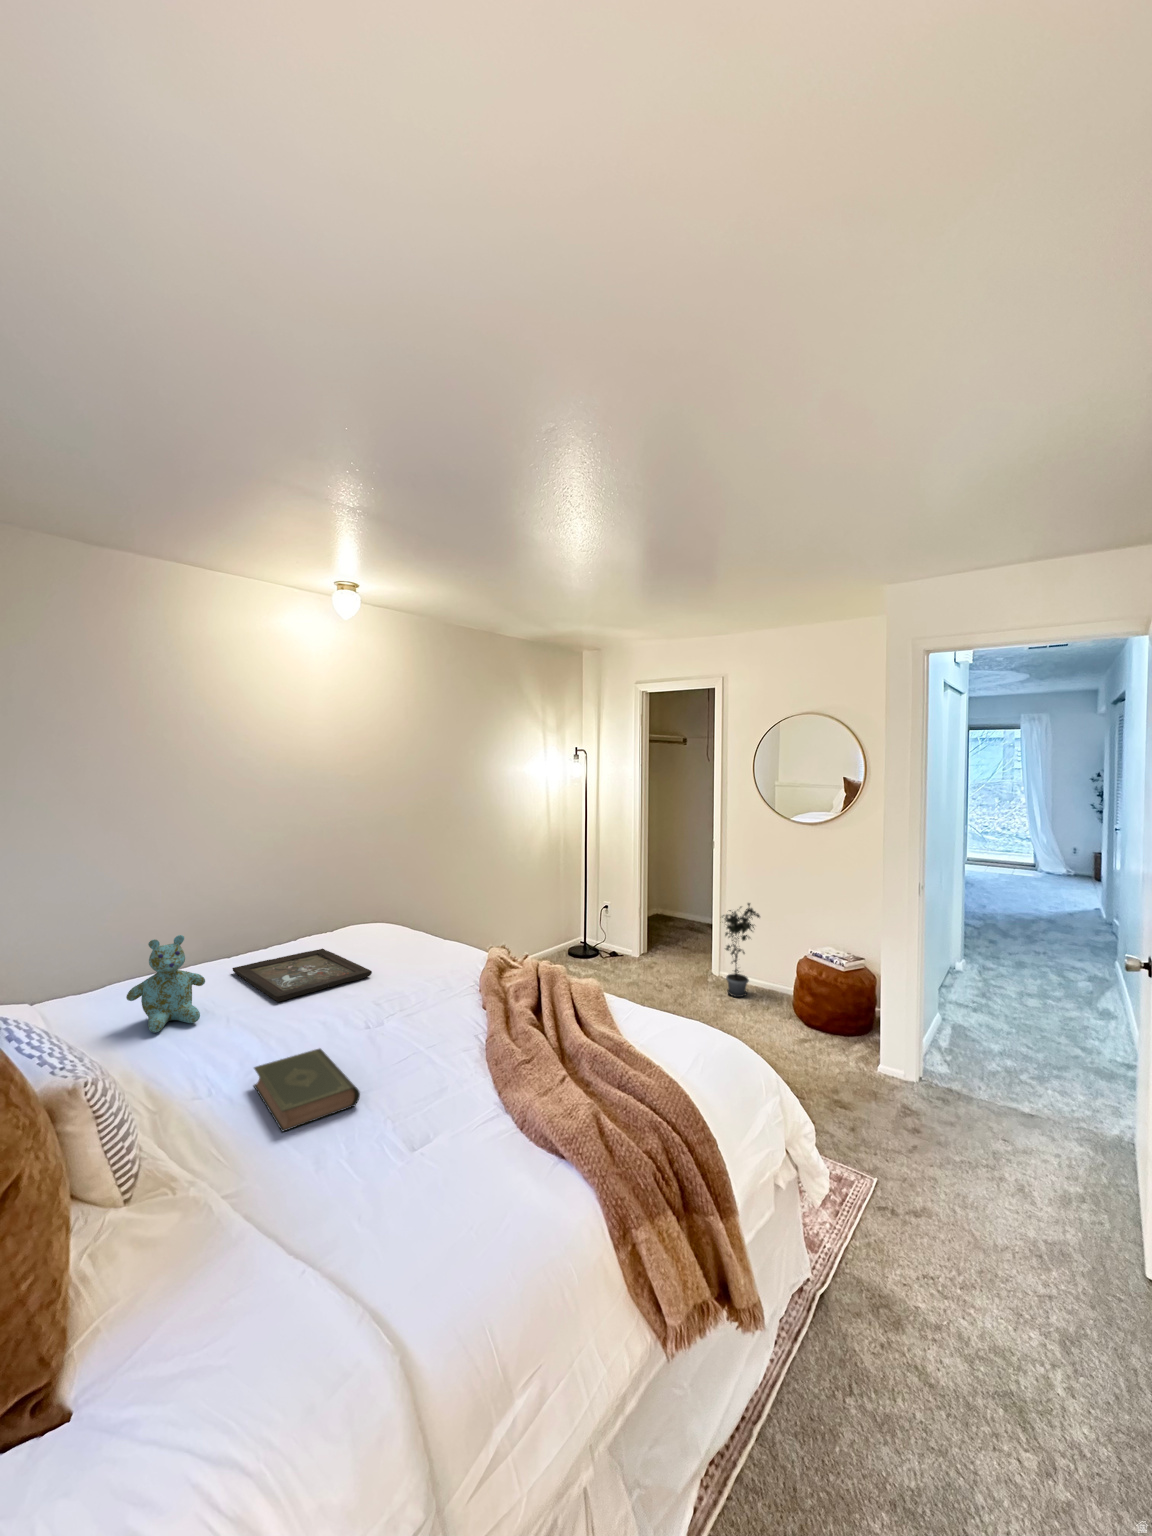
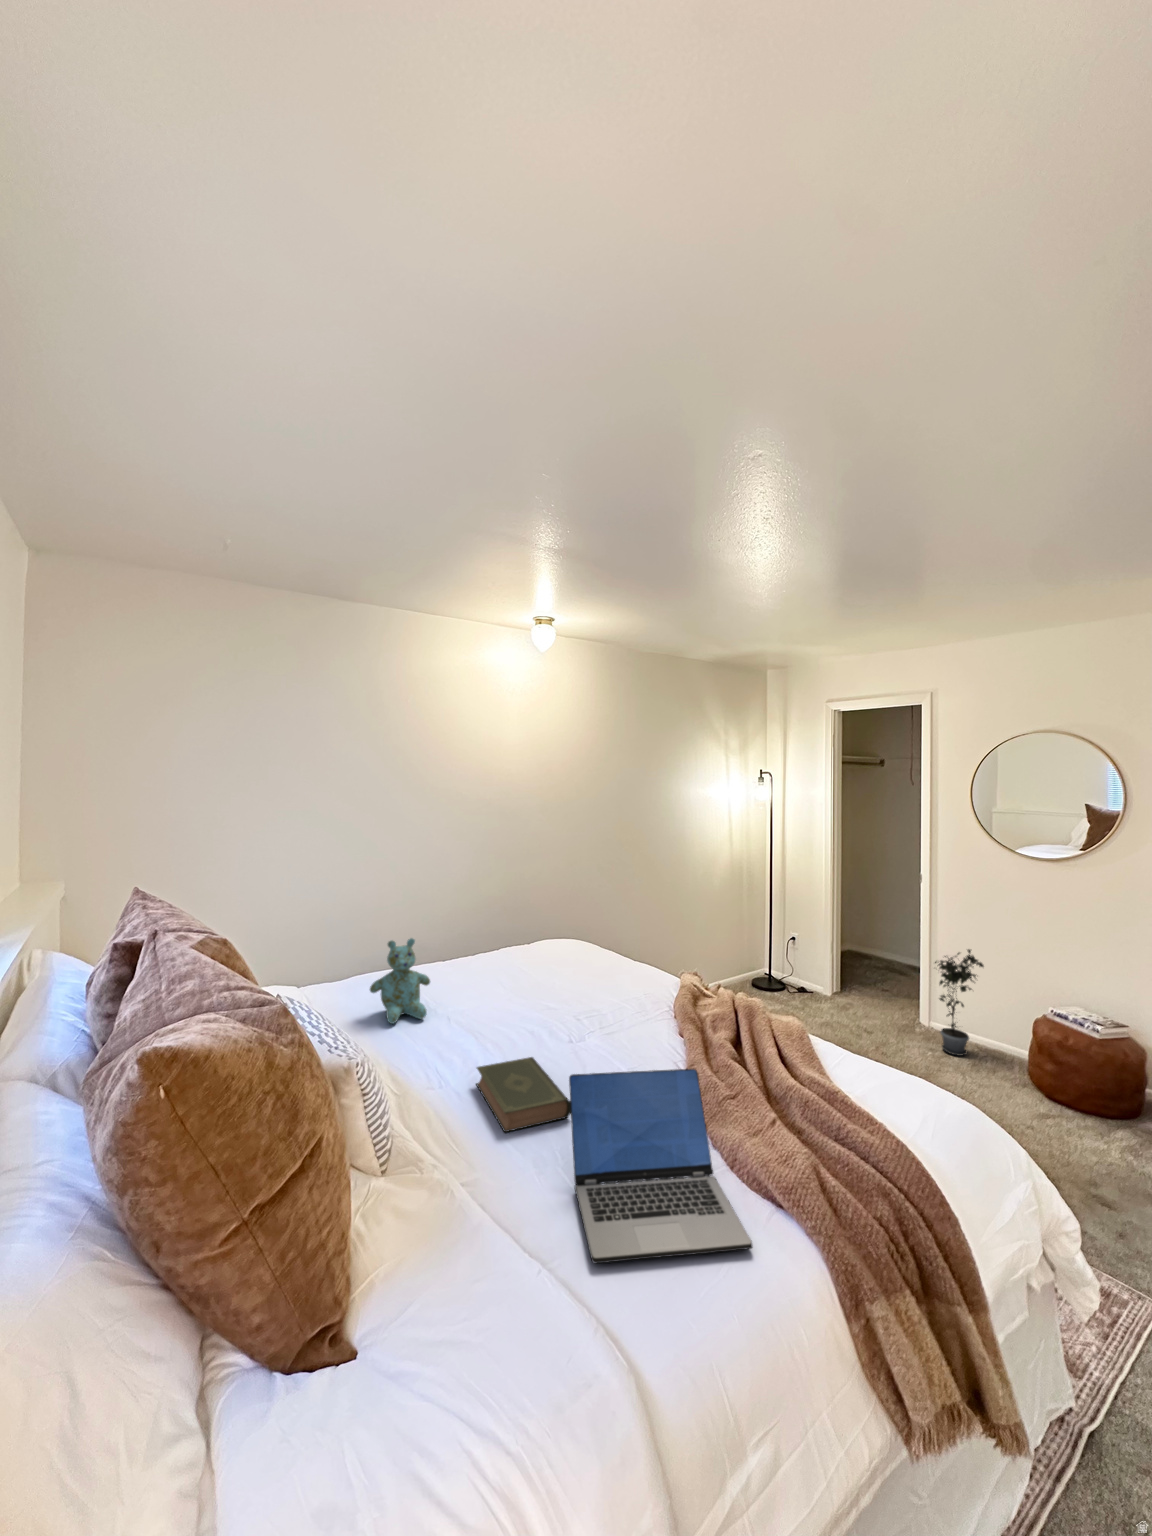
tray: present [232,949,372,1002] -> none [449,960,572,1007]
laptop: none [351,1039,531,1249] -> present [569,1069,752,1263]

